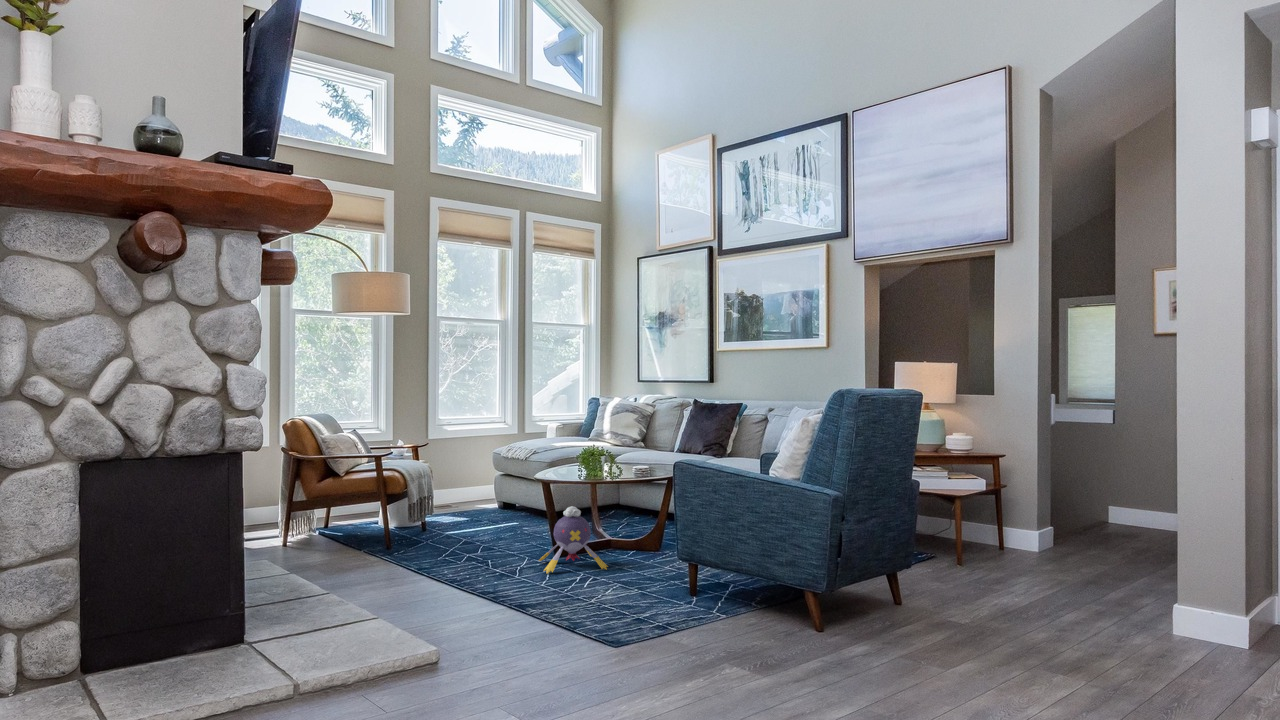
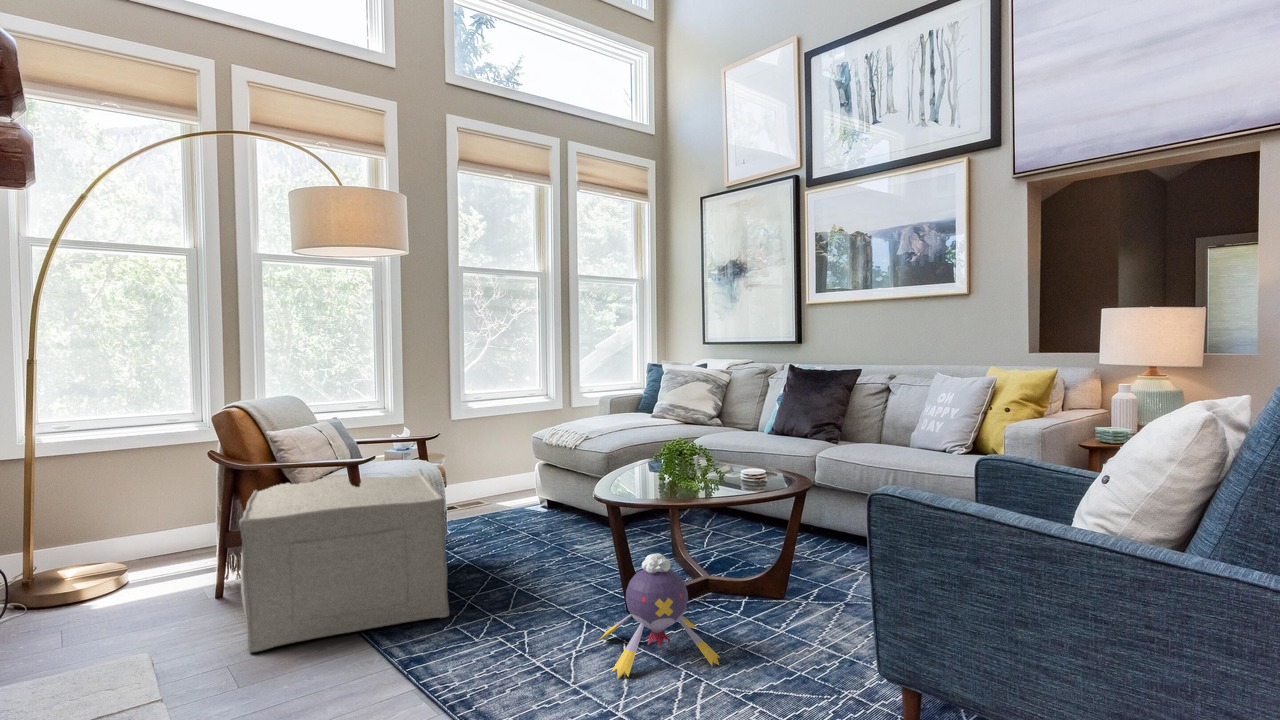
ottoman: none [306,466,441,567] -> present [239,469,449,652]

